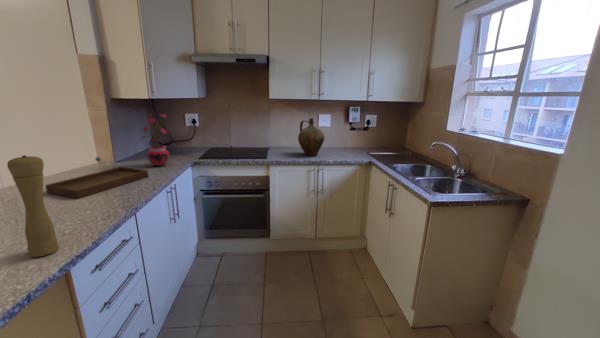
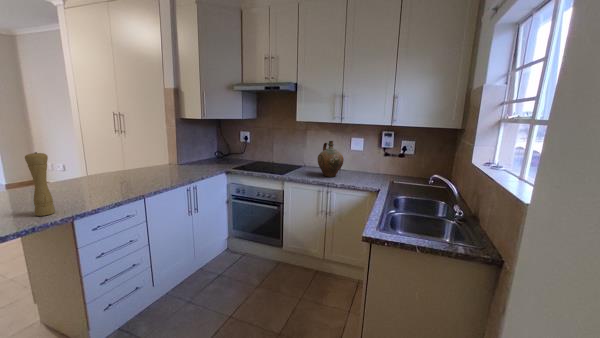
potted plant: present [143,114,169,167] -> none [185,130,207,171]
tray: present [46,157,148,198] -> none [108,159,176,186]

